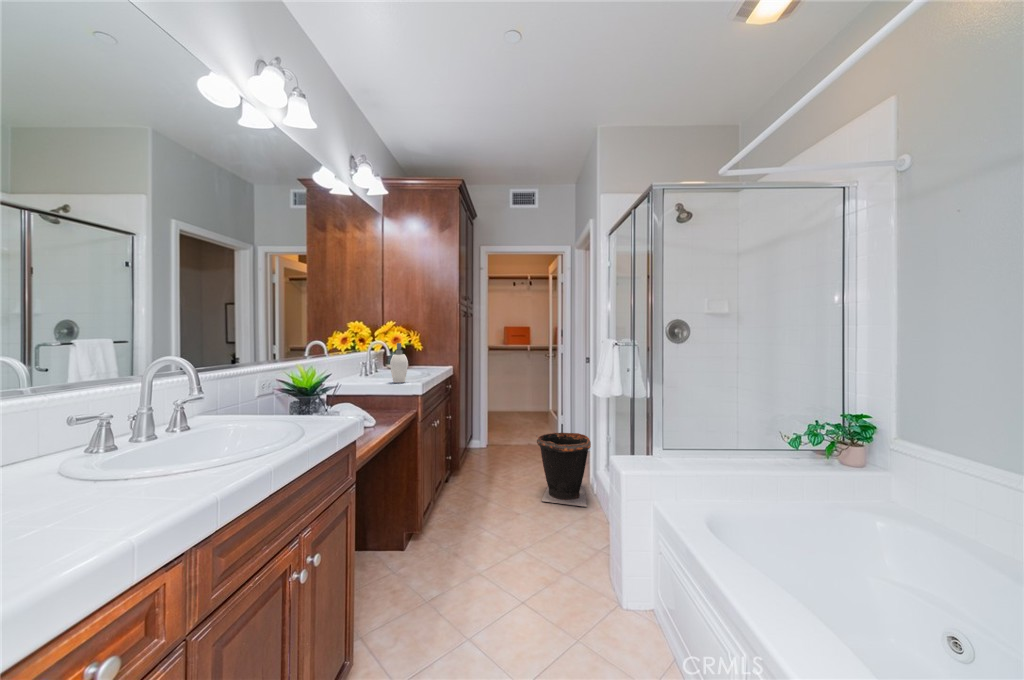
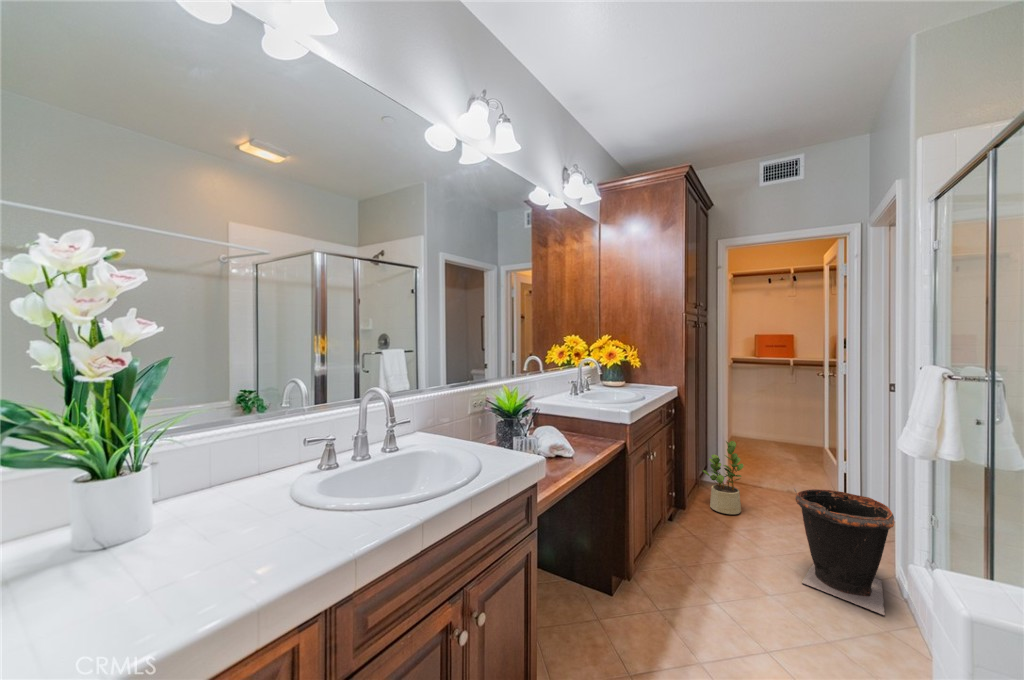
soap dispenser: present [390,343,408,383] -> none [597,364,622,408]
potted plant: none [471,409,501,468] -> present [702,441,744,514]

